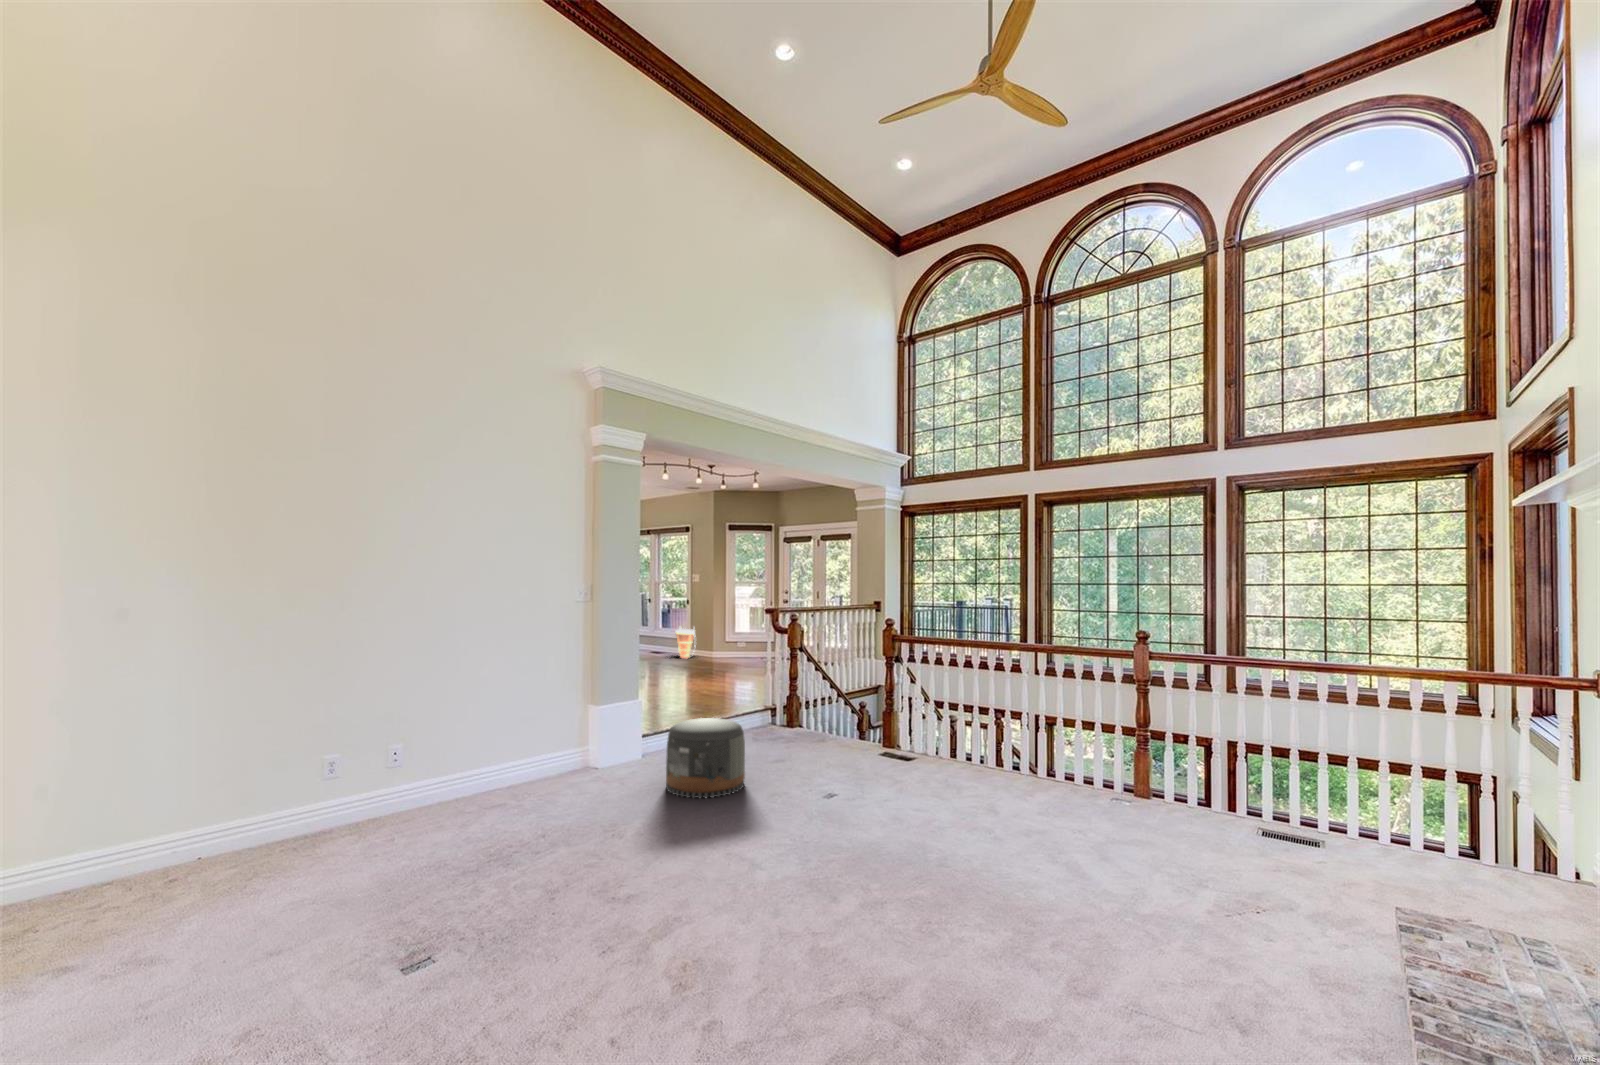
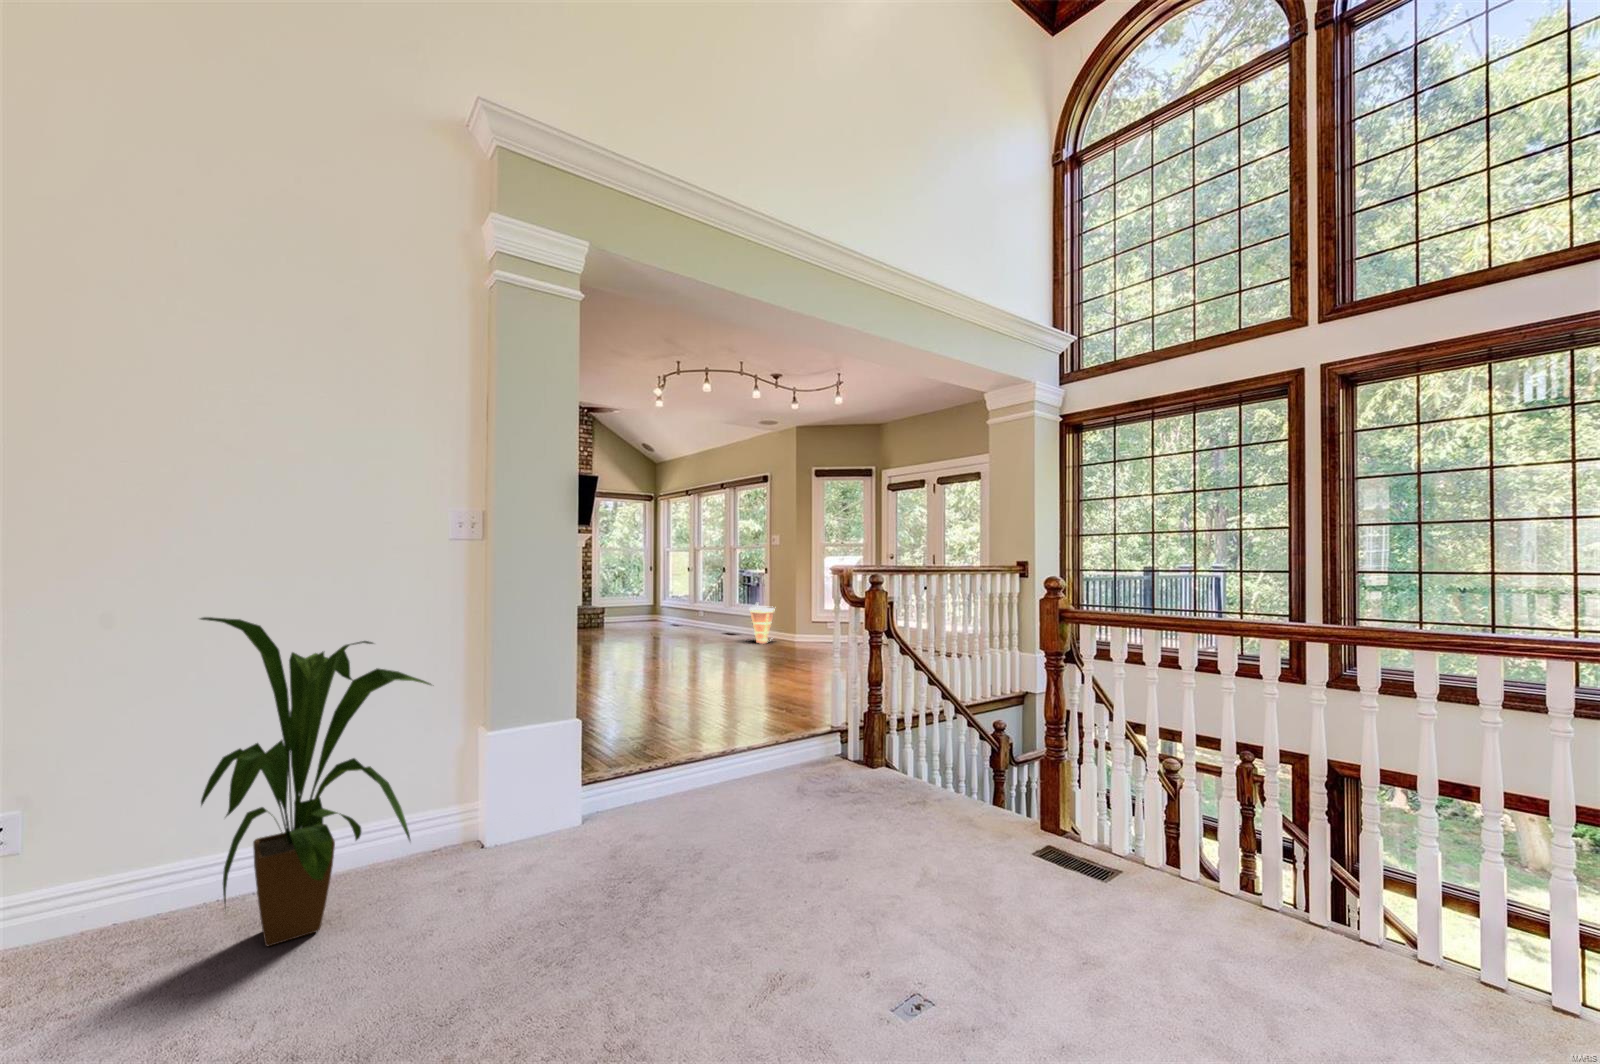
house plant: none [502,651,606,798] -> present [200,617,431,946]
pouf: present [666,718,745,798] -> none [531,774,717,990]

